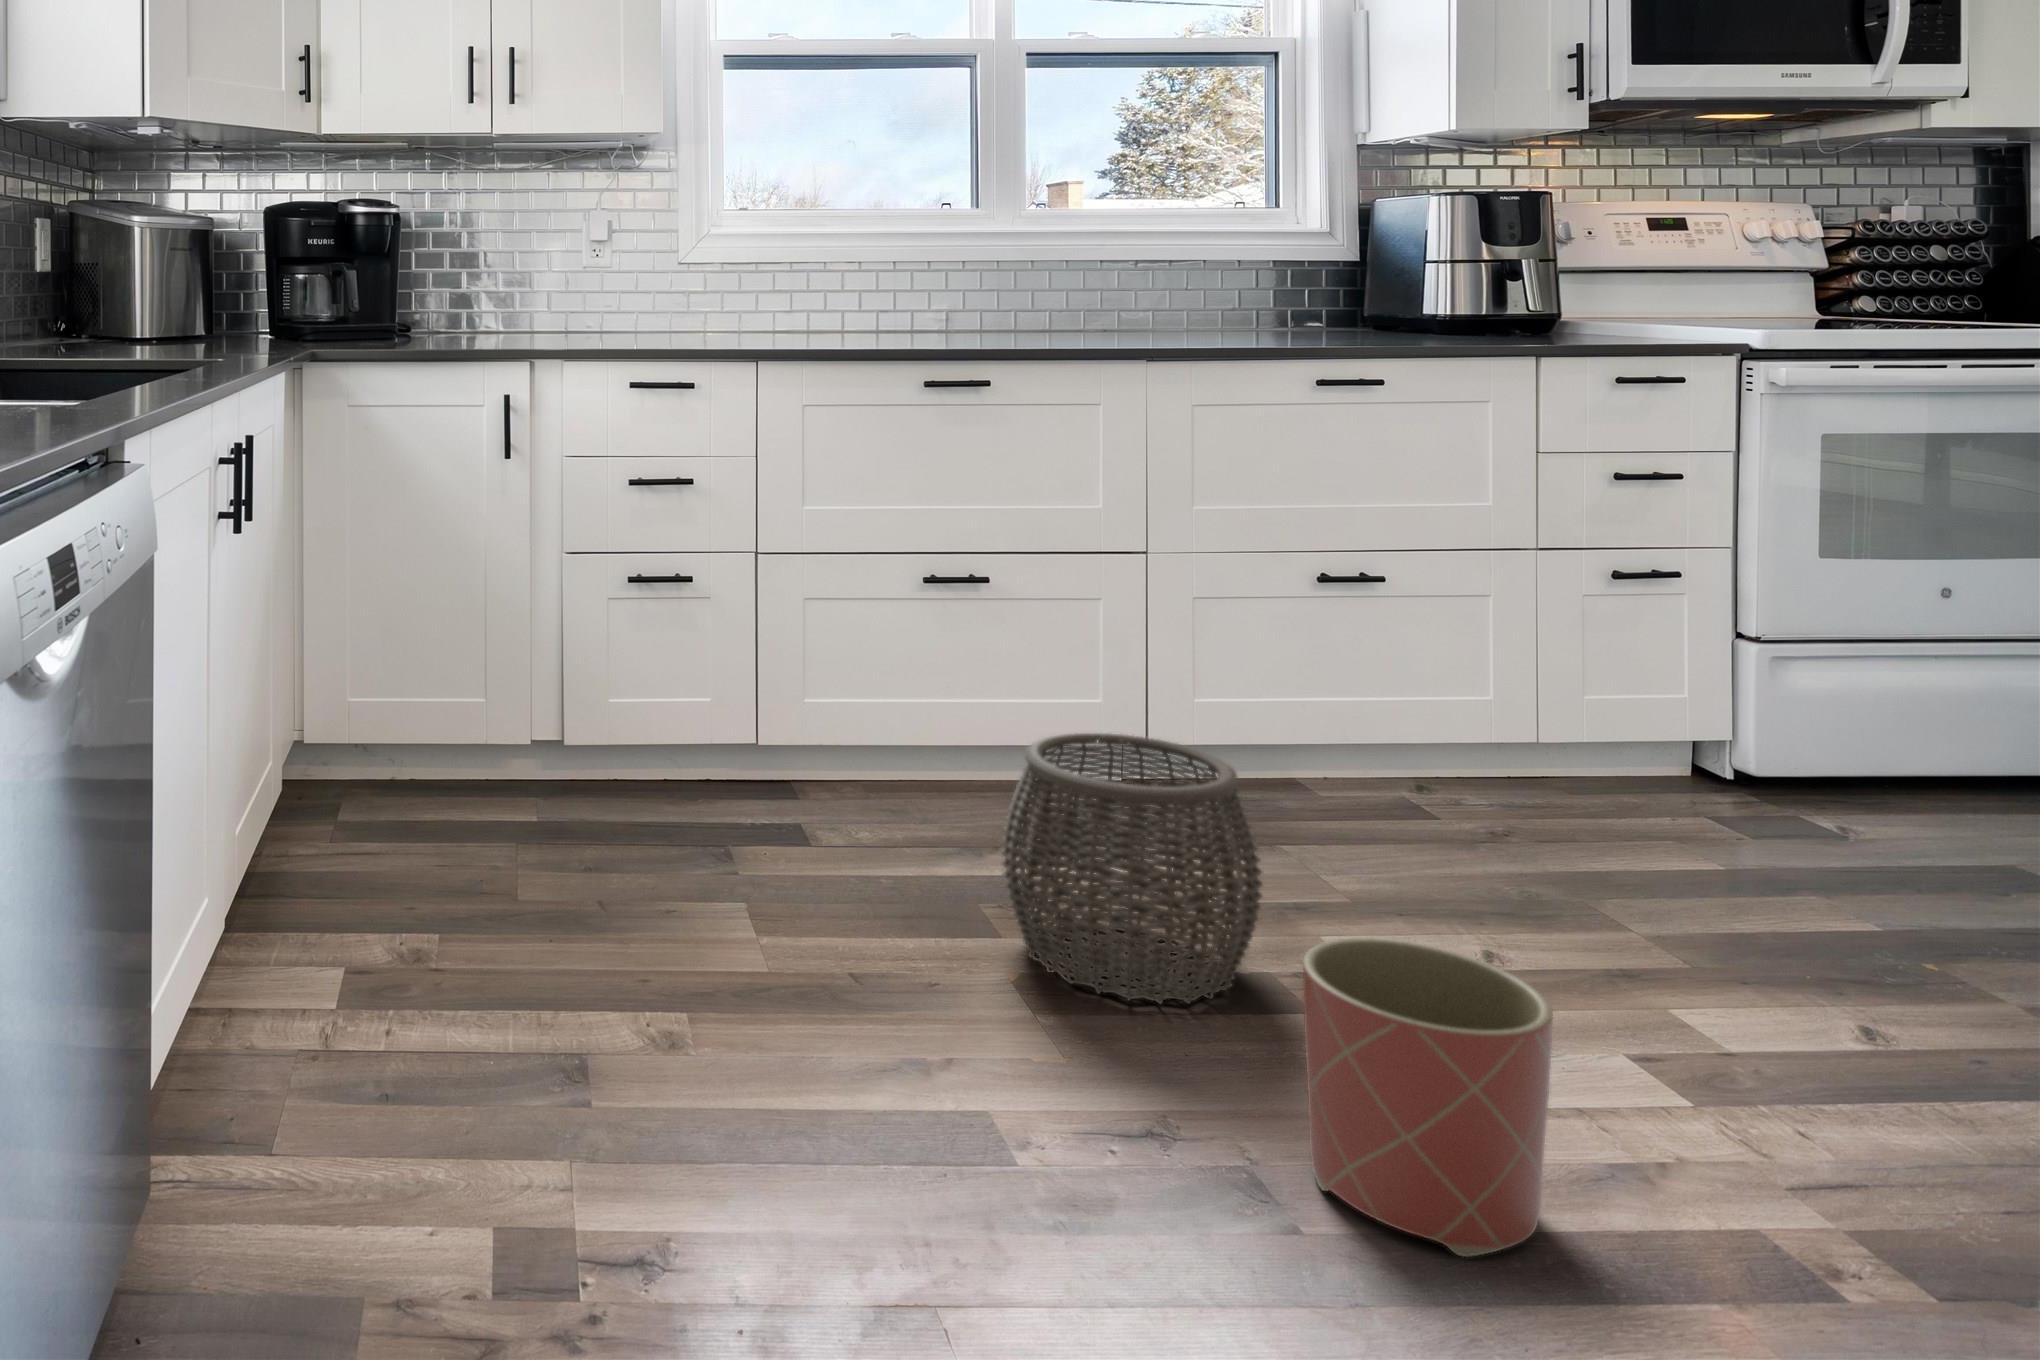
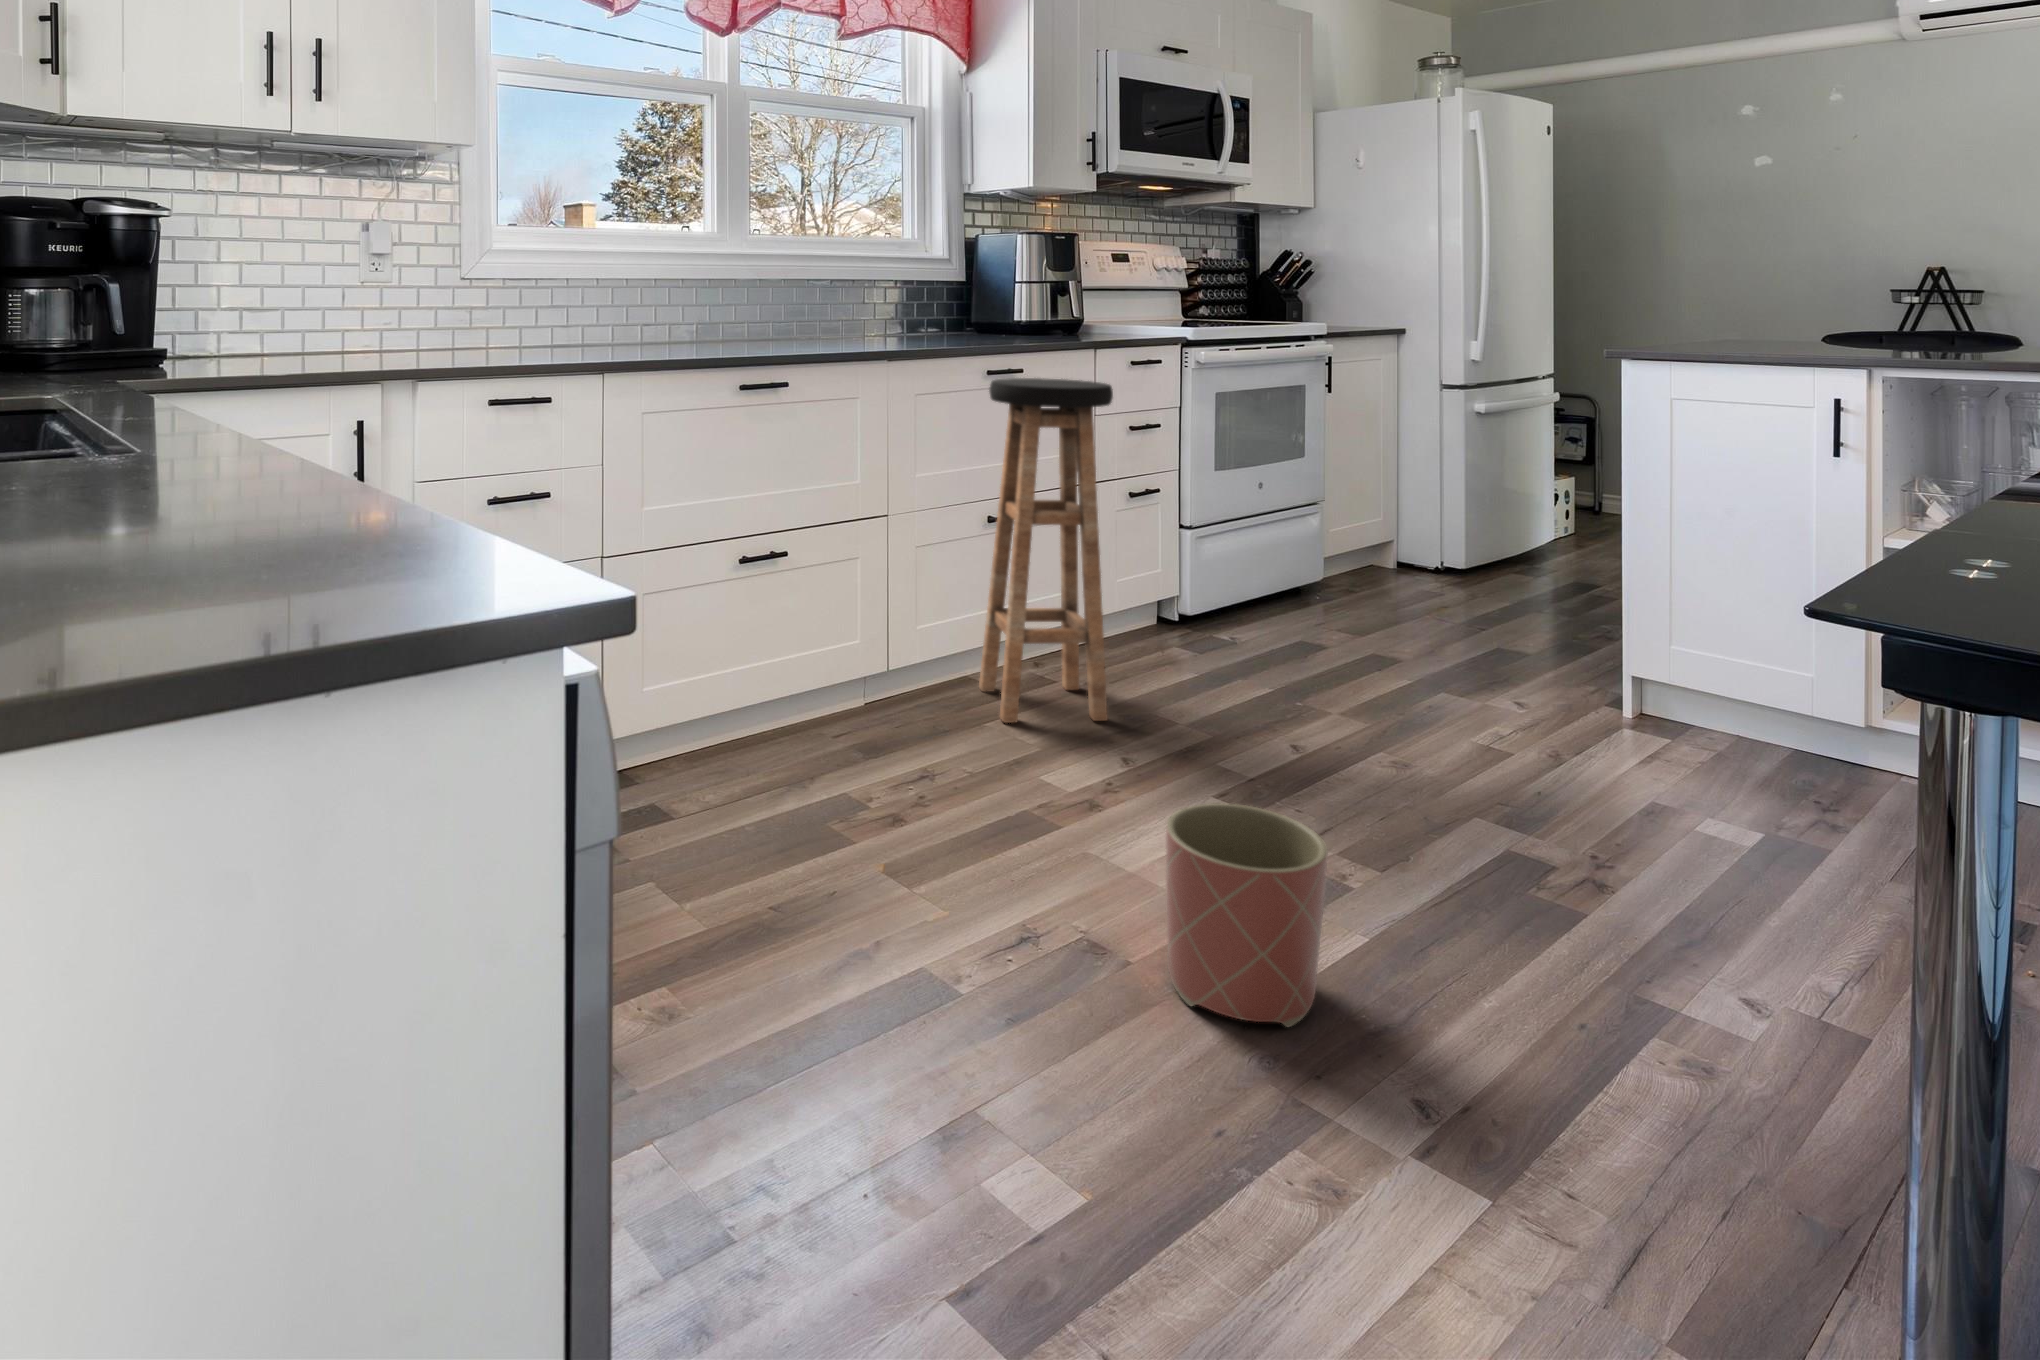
bar stool: none [1303,391,1500,876] -> present [979,378,1113,723]
woven basket: present [1001,733,1263,1004] -> none [863,668,1058,886]

